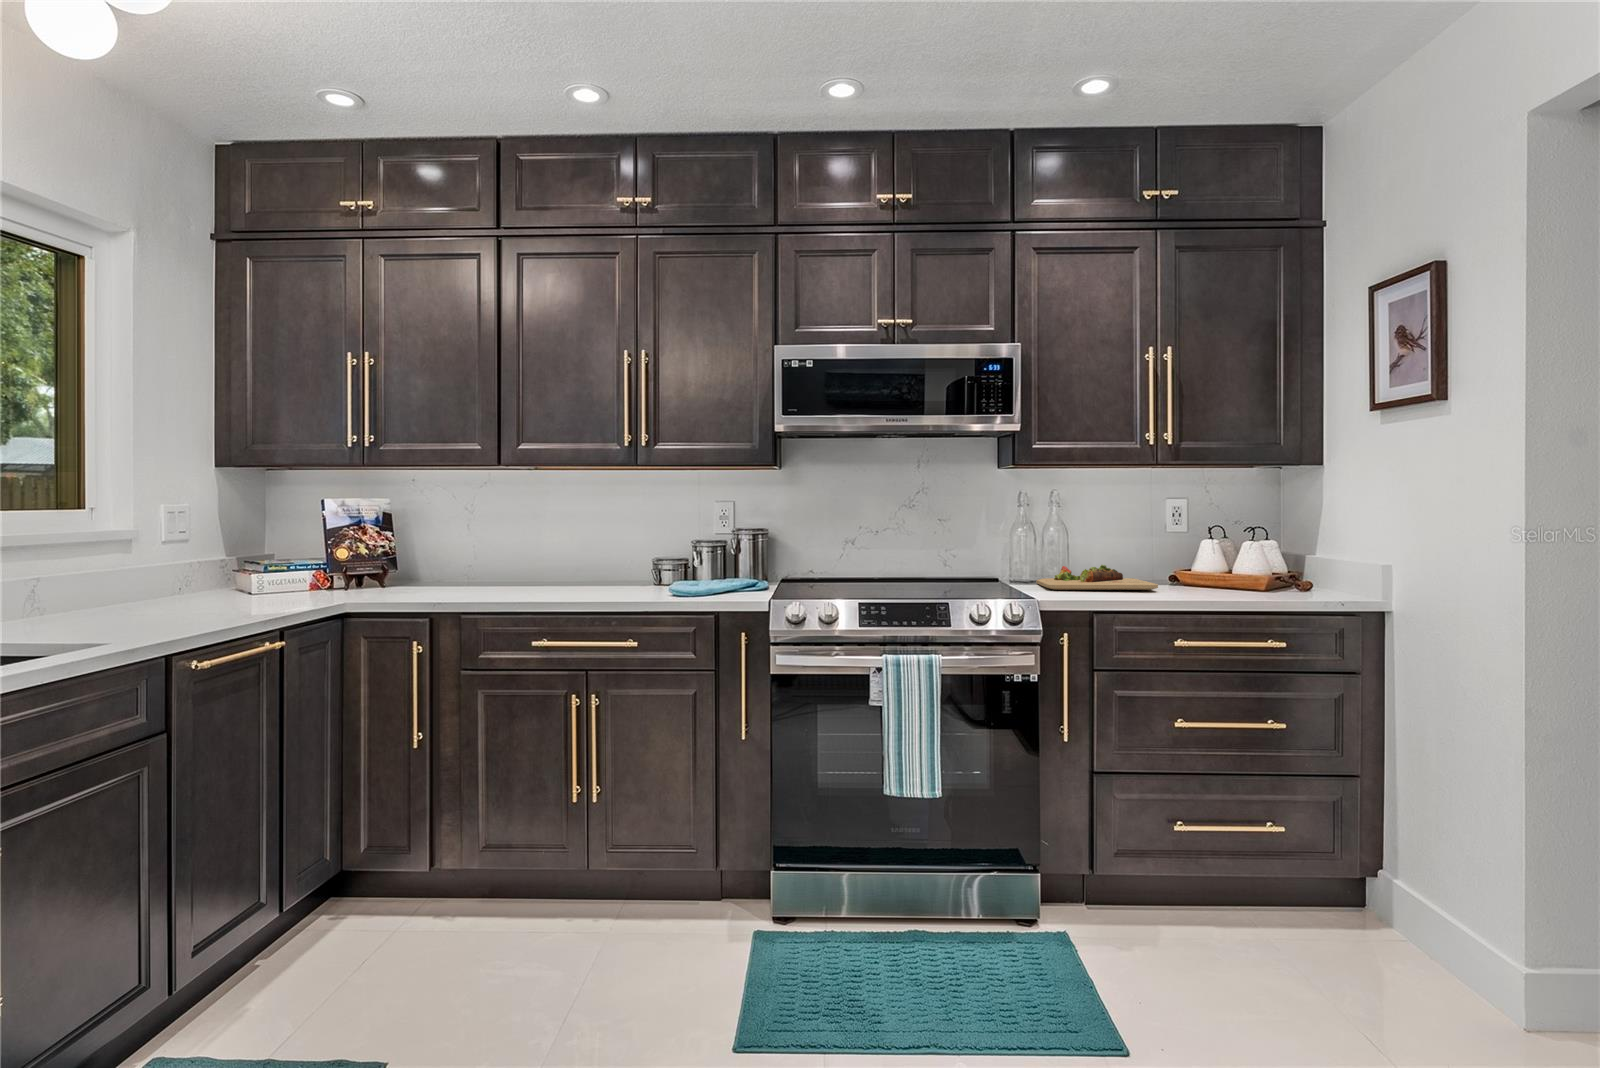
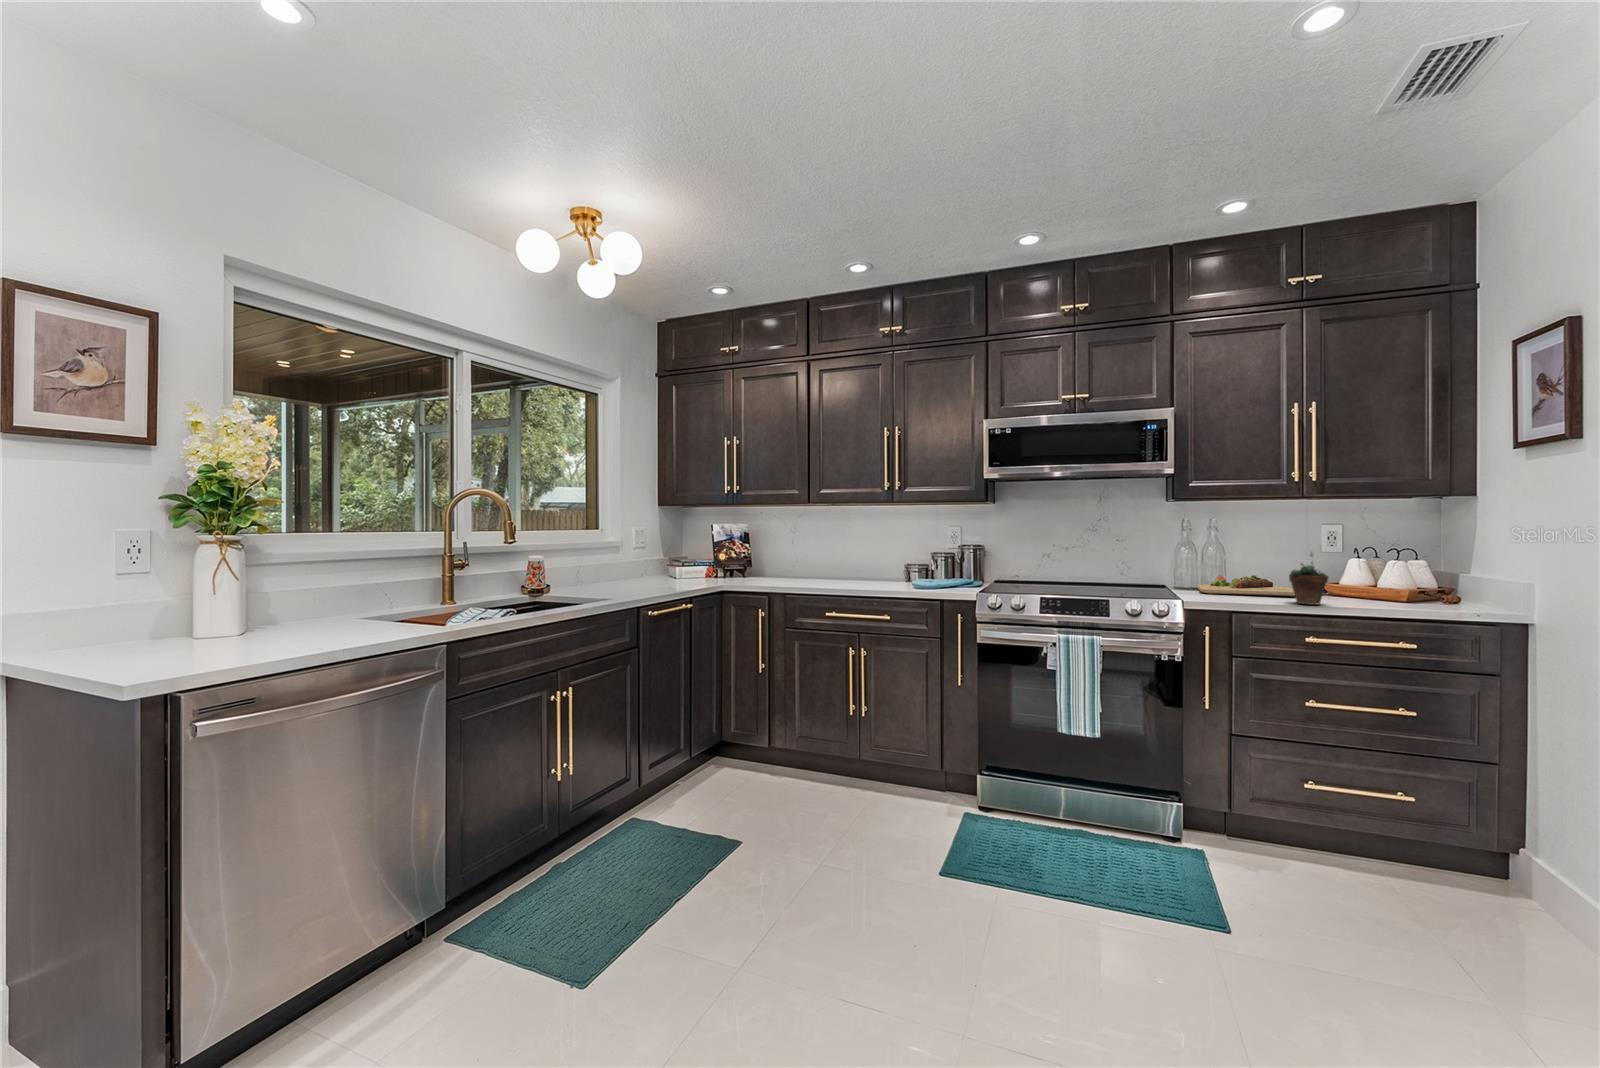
succulent plant: none [1152,533,1195,600] -> present [1289,554,1328,605]

